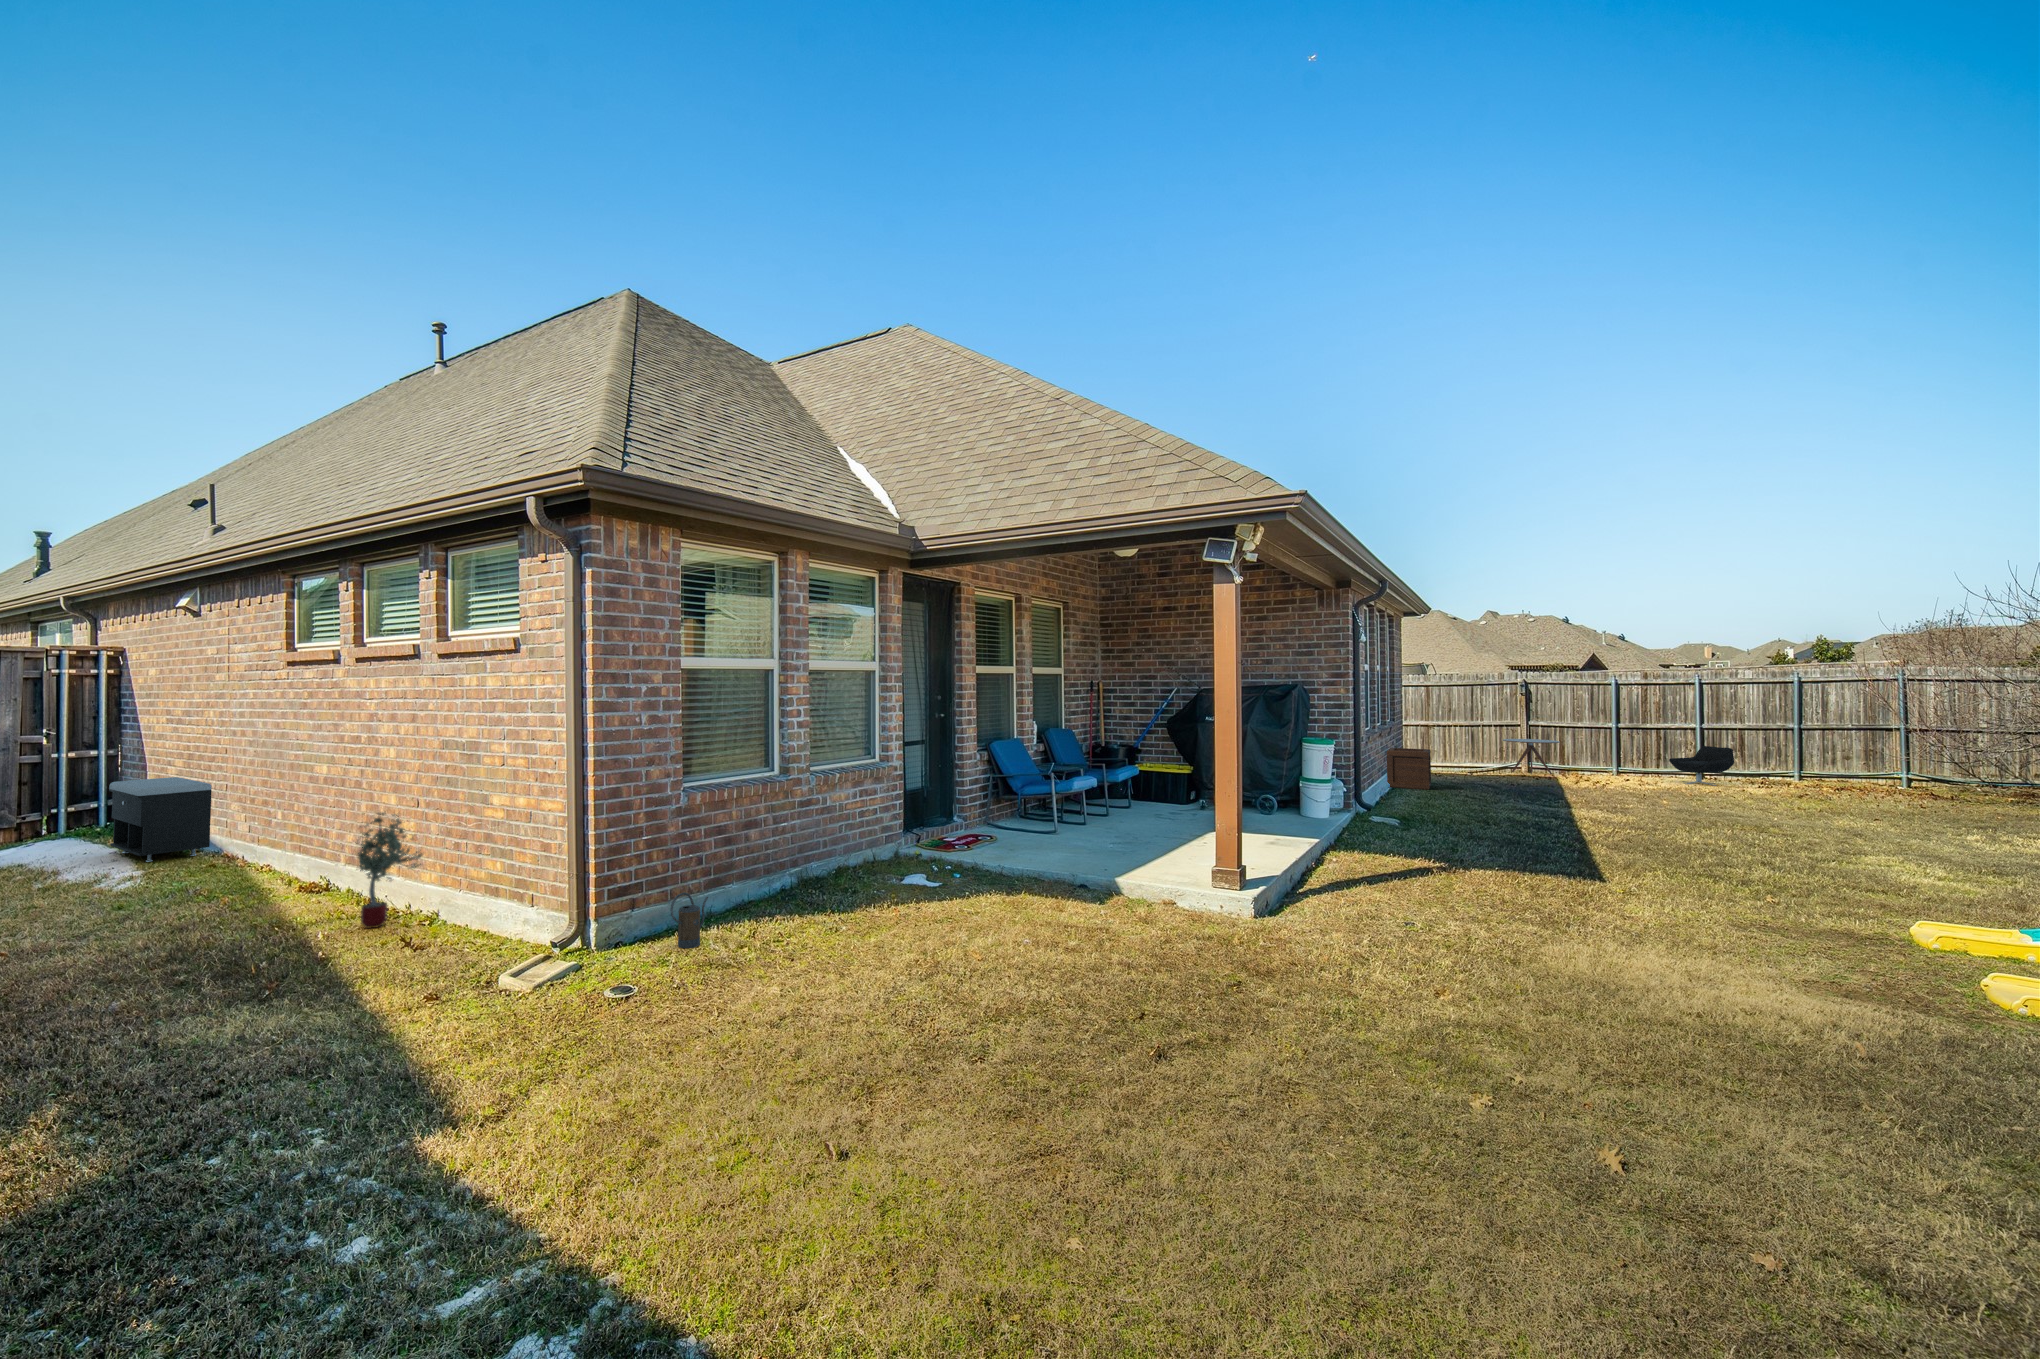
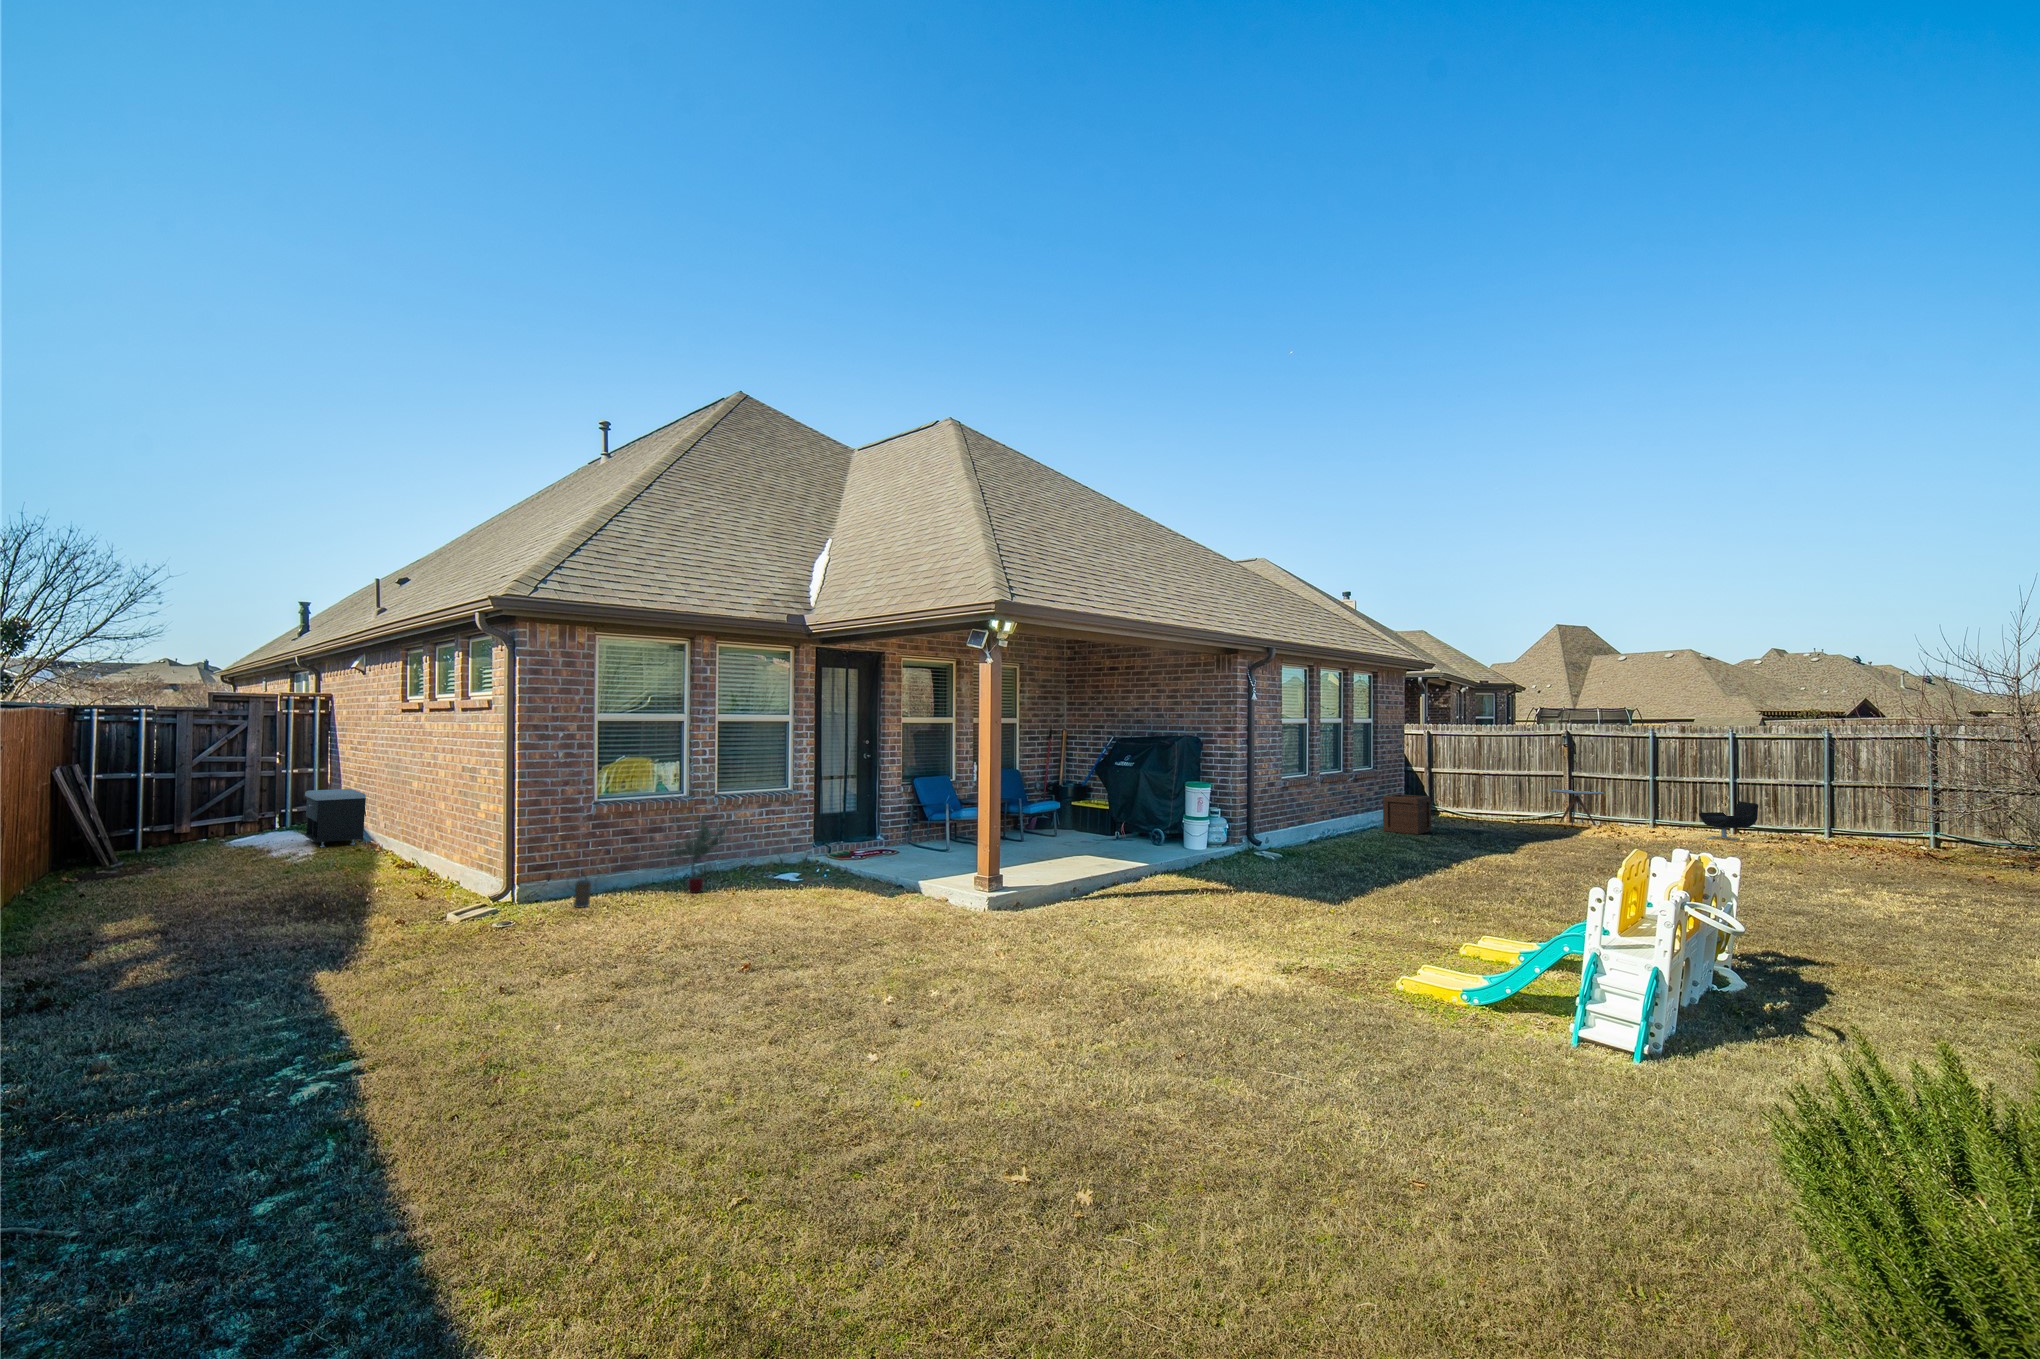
potted tree: present [358,813,422,928] -> present [668,819,728,893]

